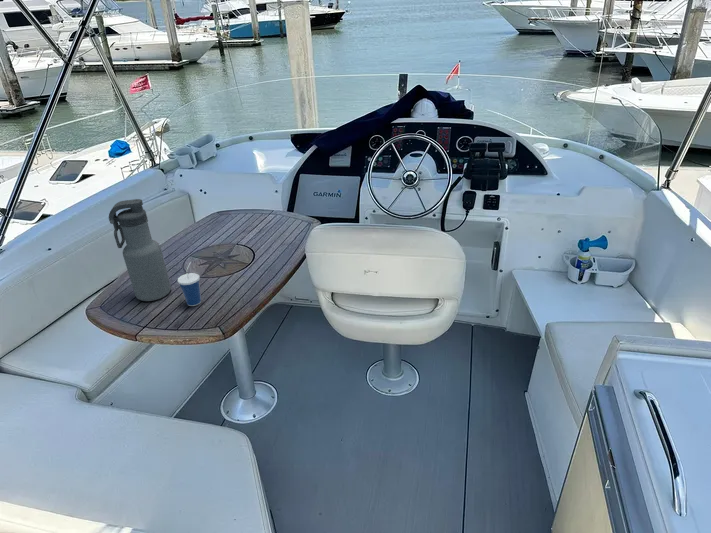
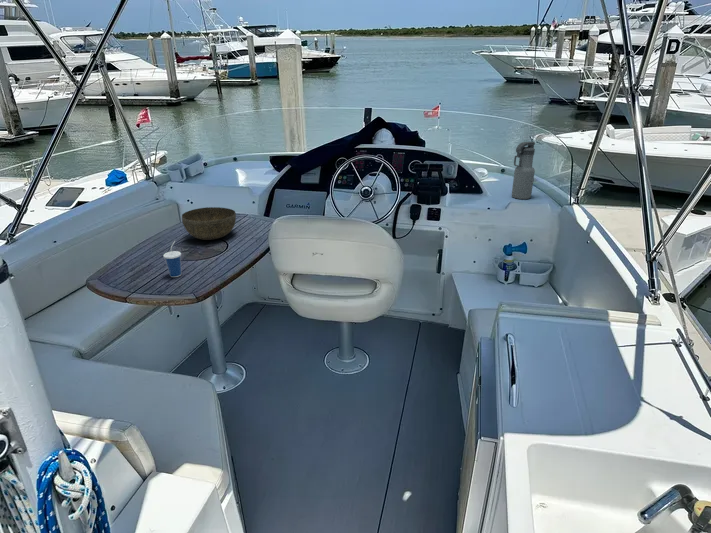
water bottle: present [109,199,171,301] -> present [512,142,535,199]
bowl: none [196,205,261,247] -> present [182,207,236,240]

